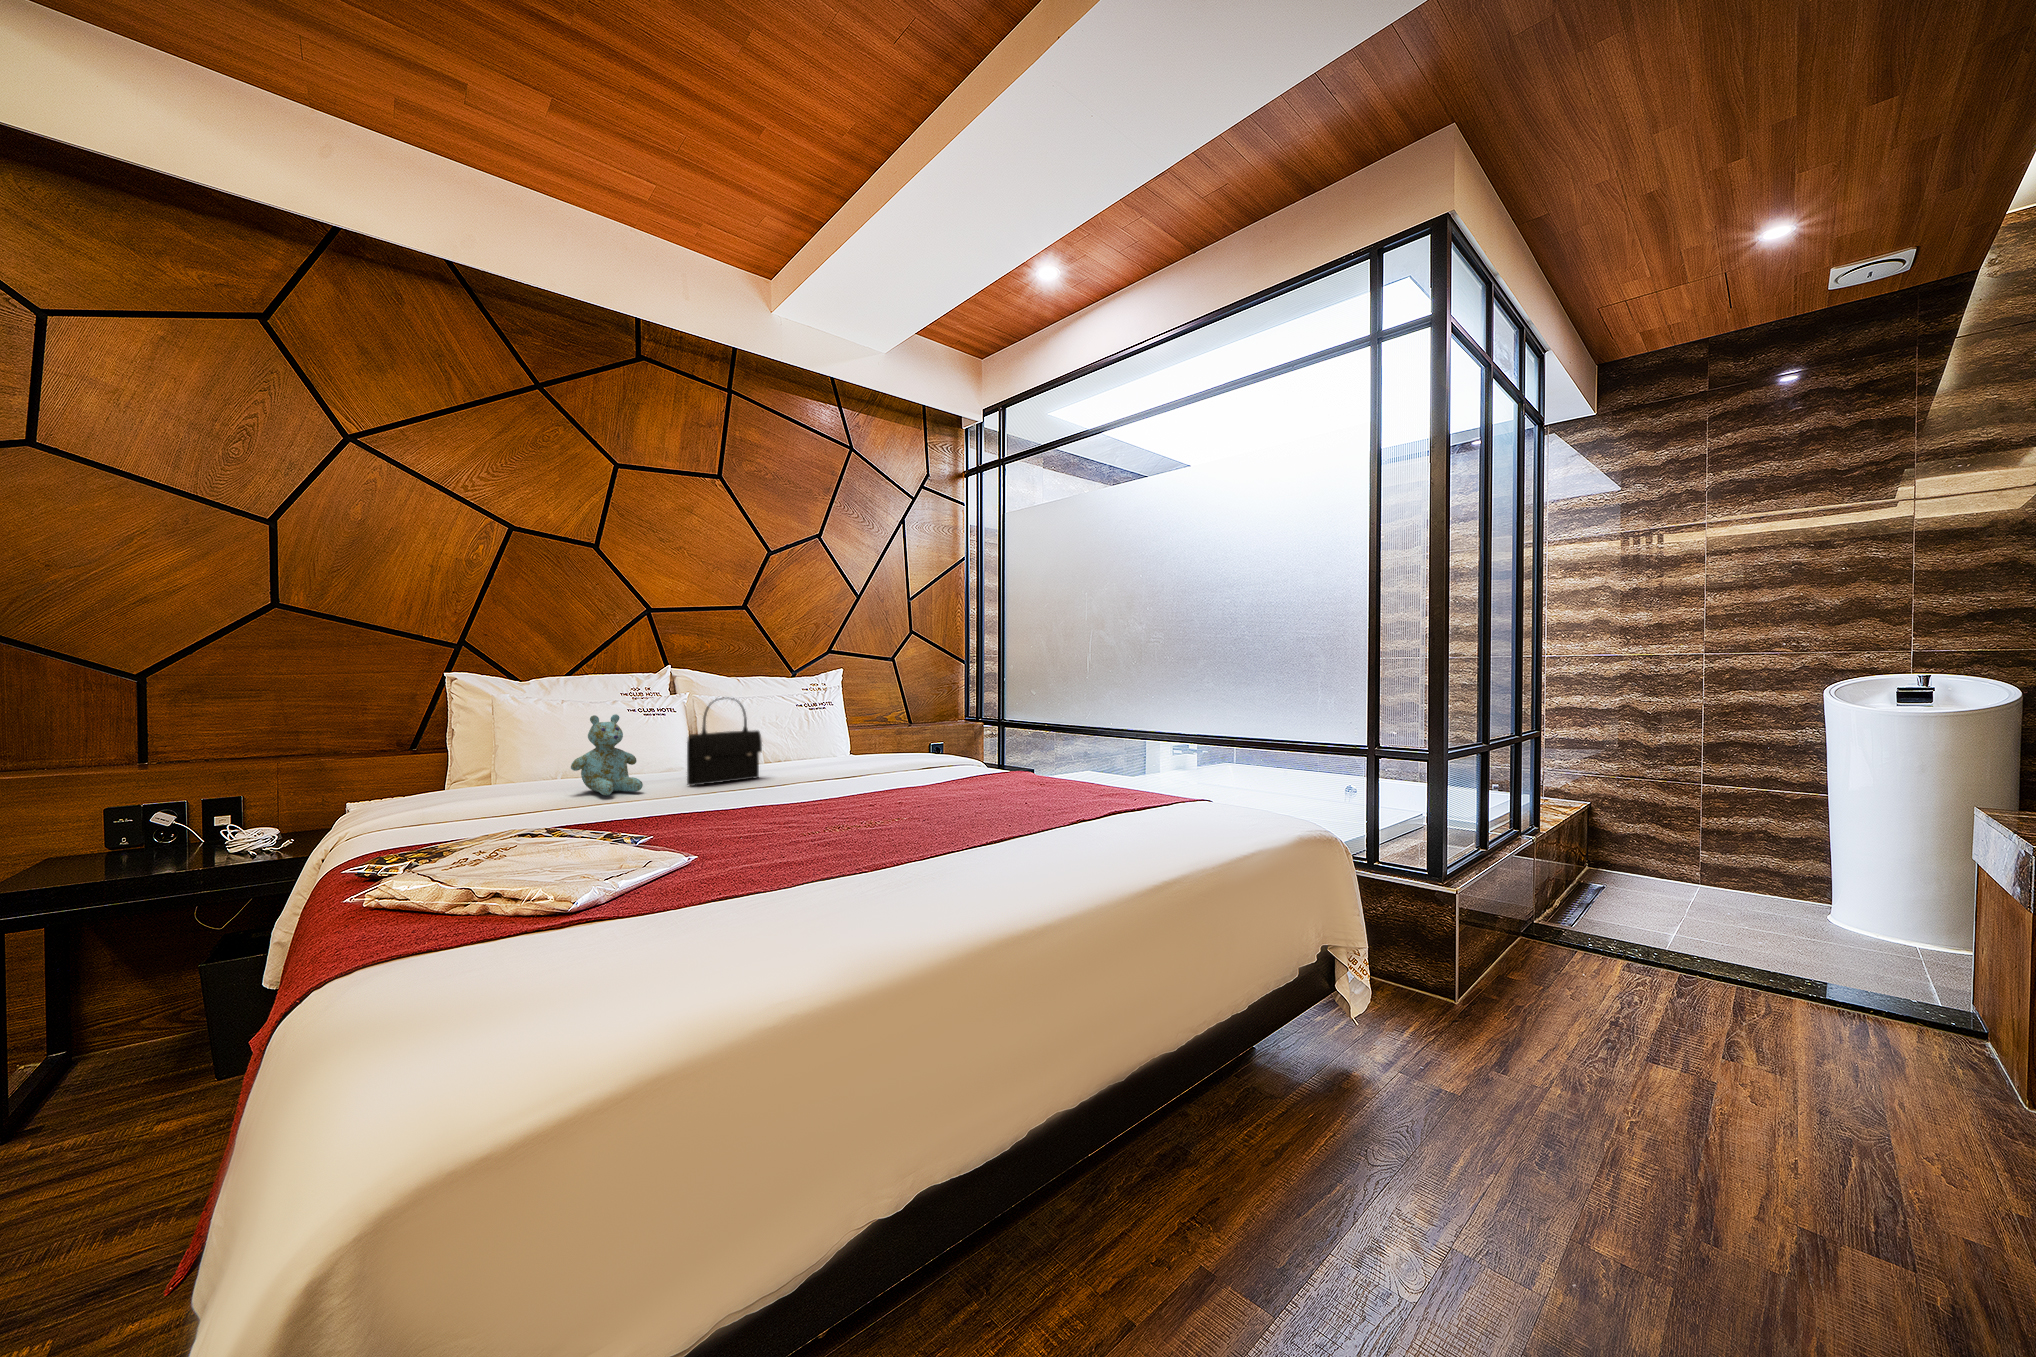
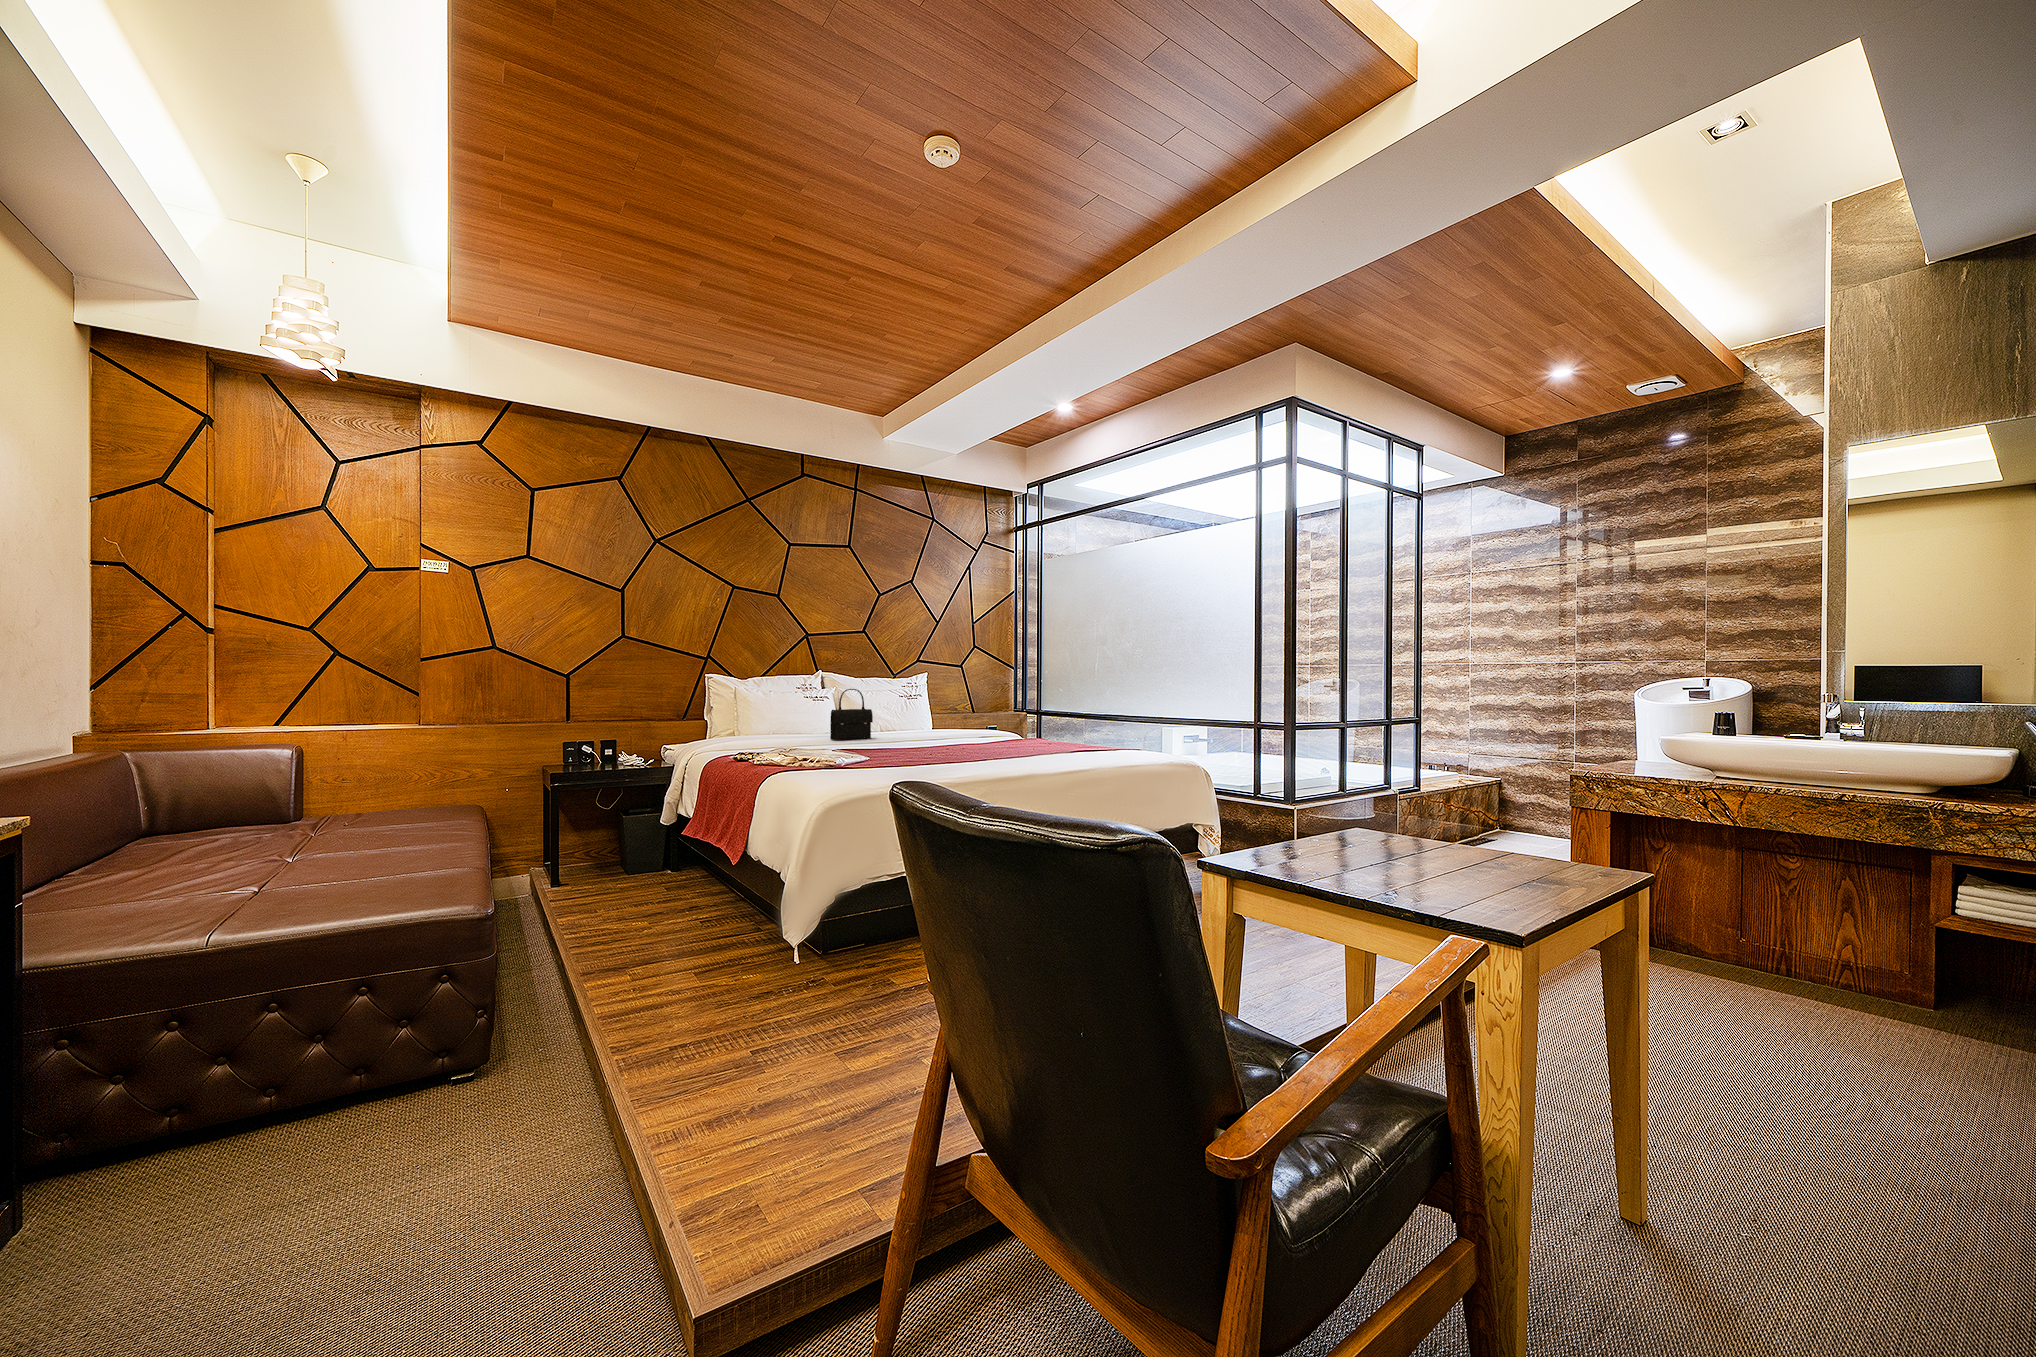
stuffed bear: present [571,714,643,795] -> none [770,697,807,742]

